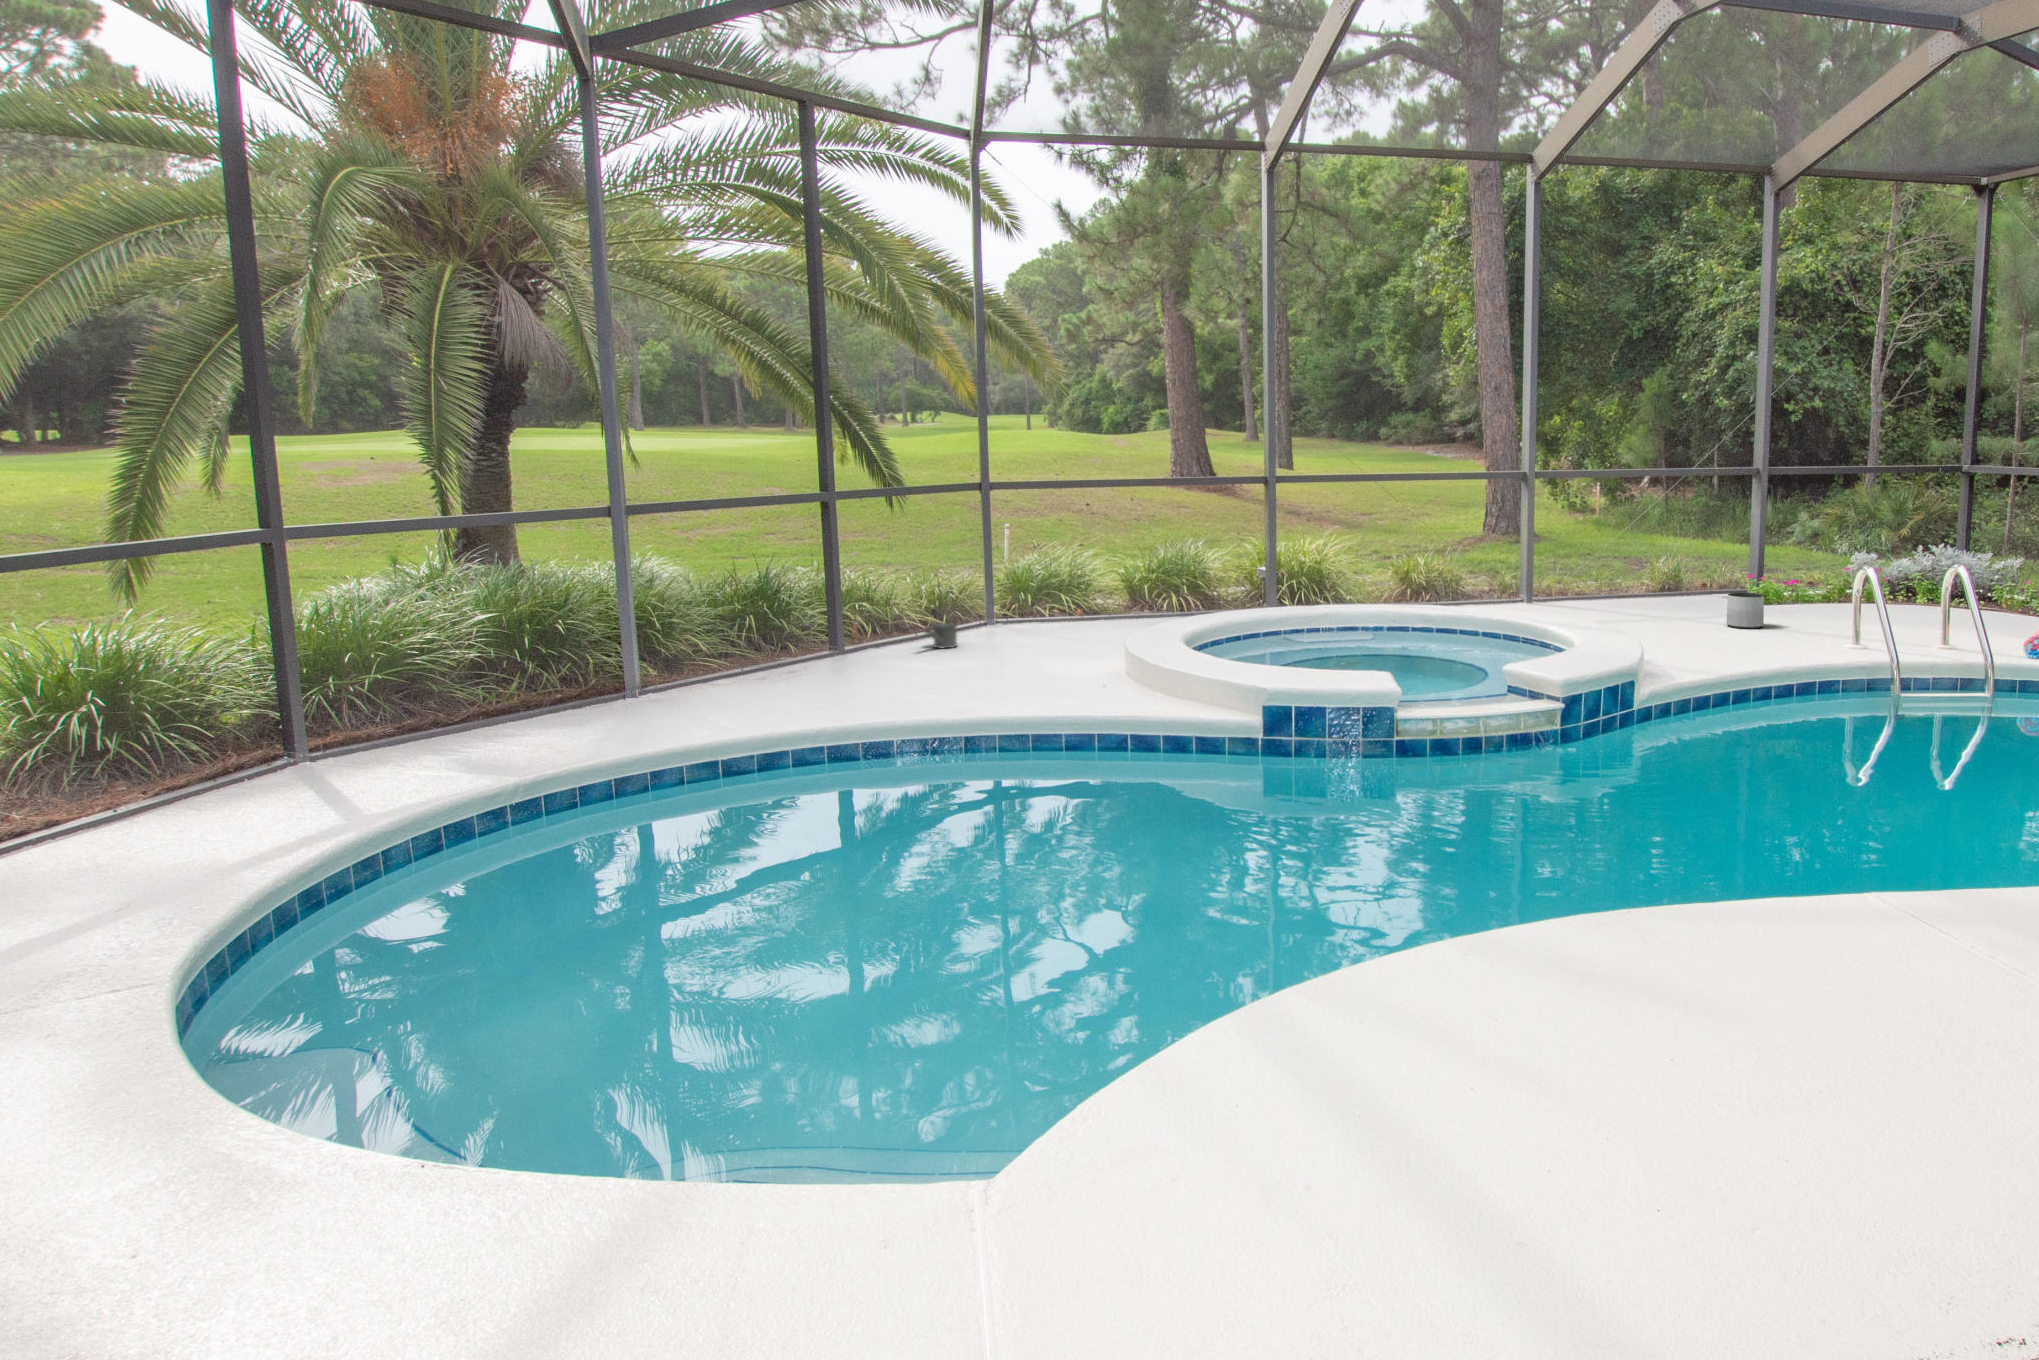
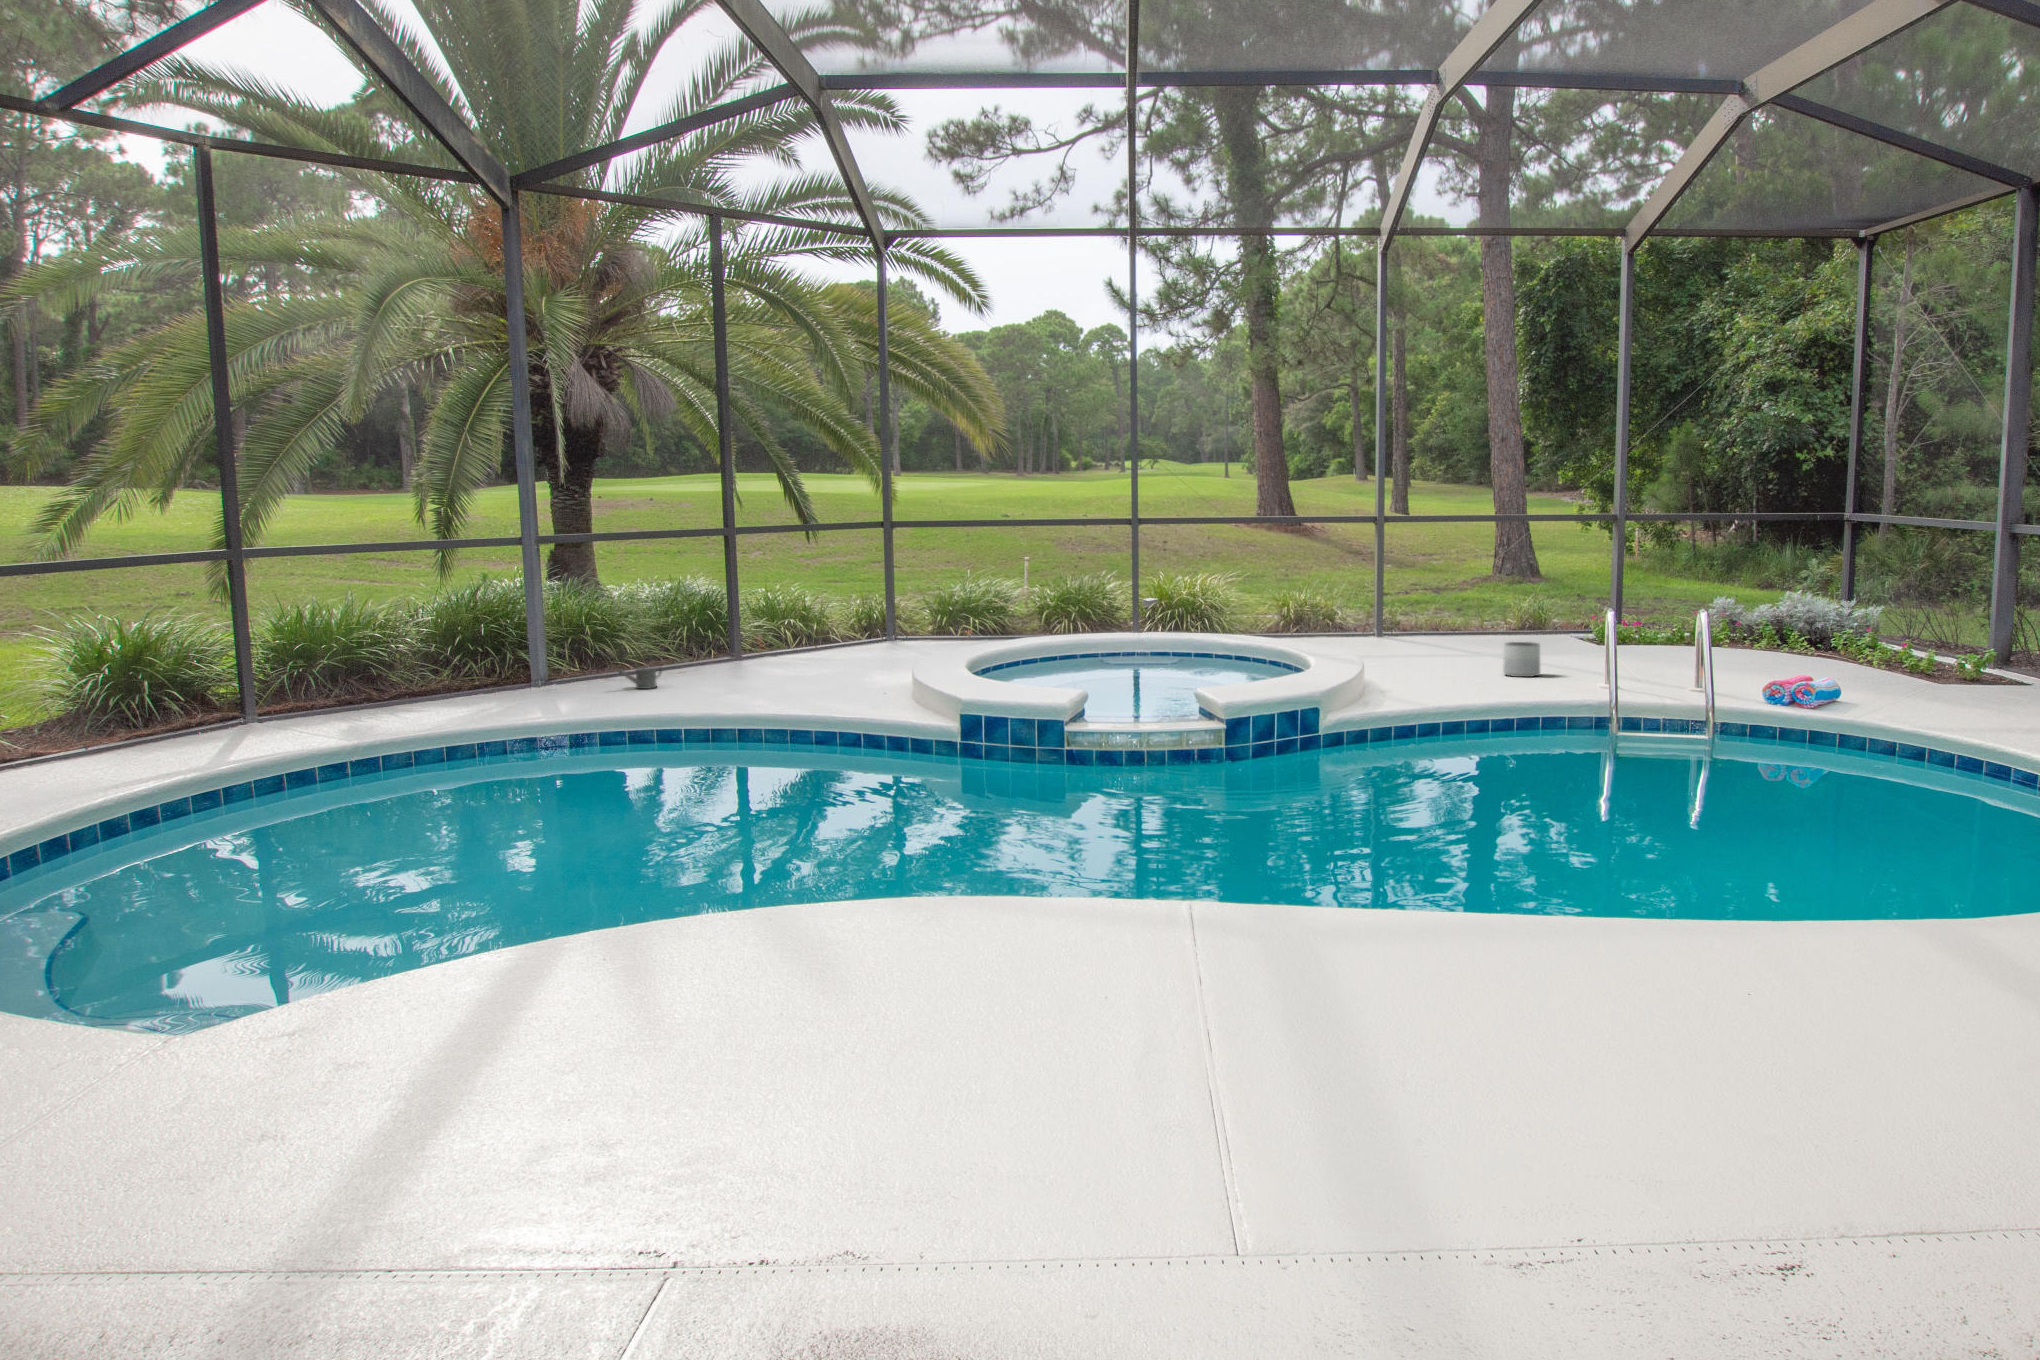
watering can: present [924,622,957,649] -> present [618,668,662,689]

